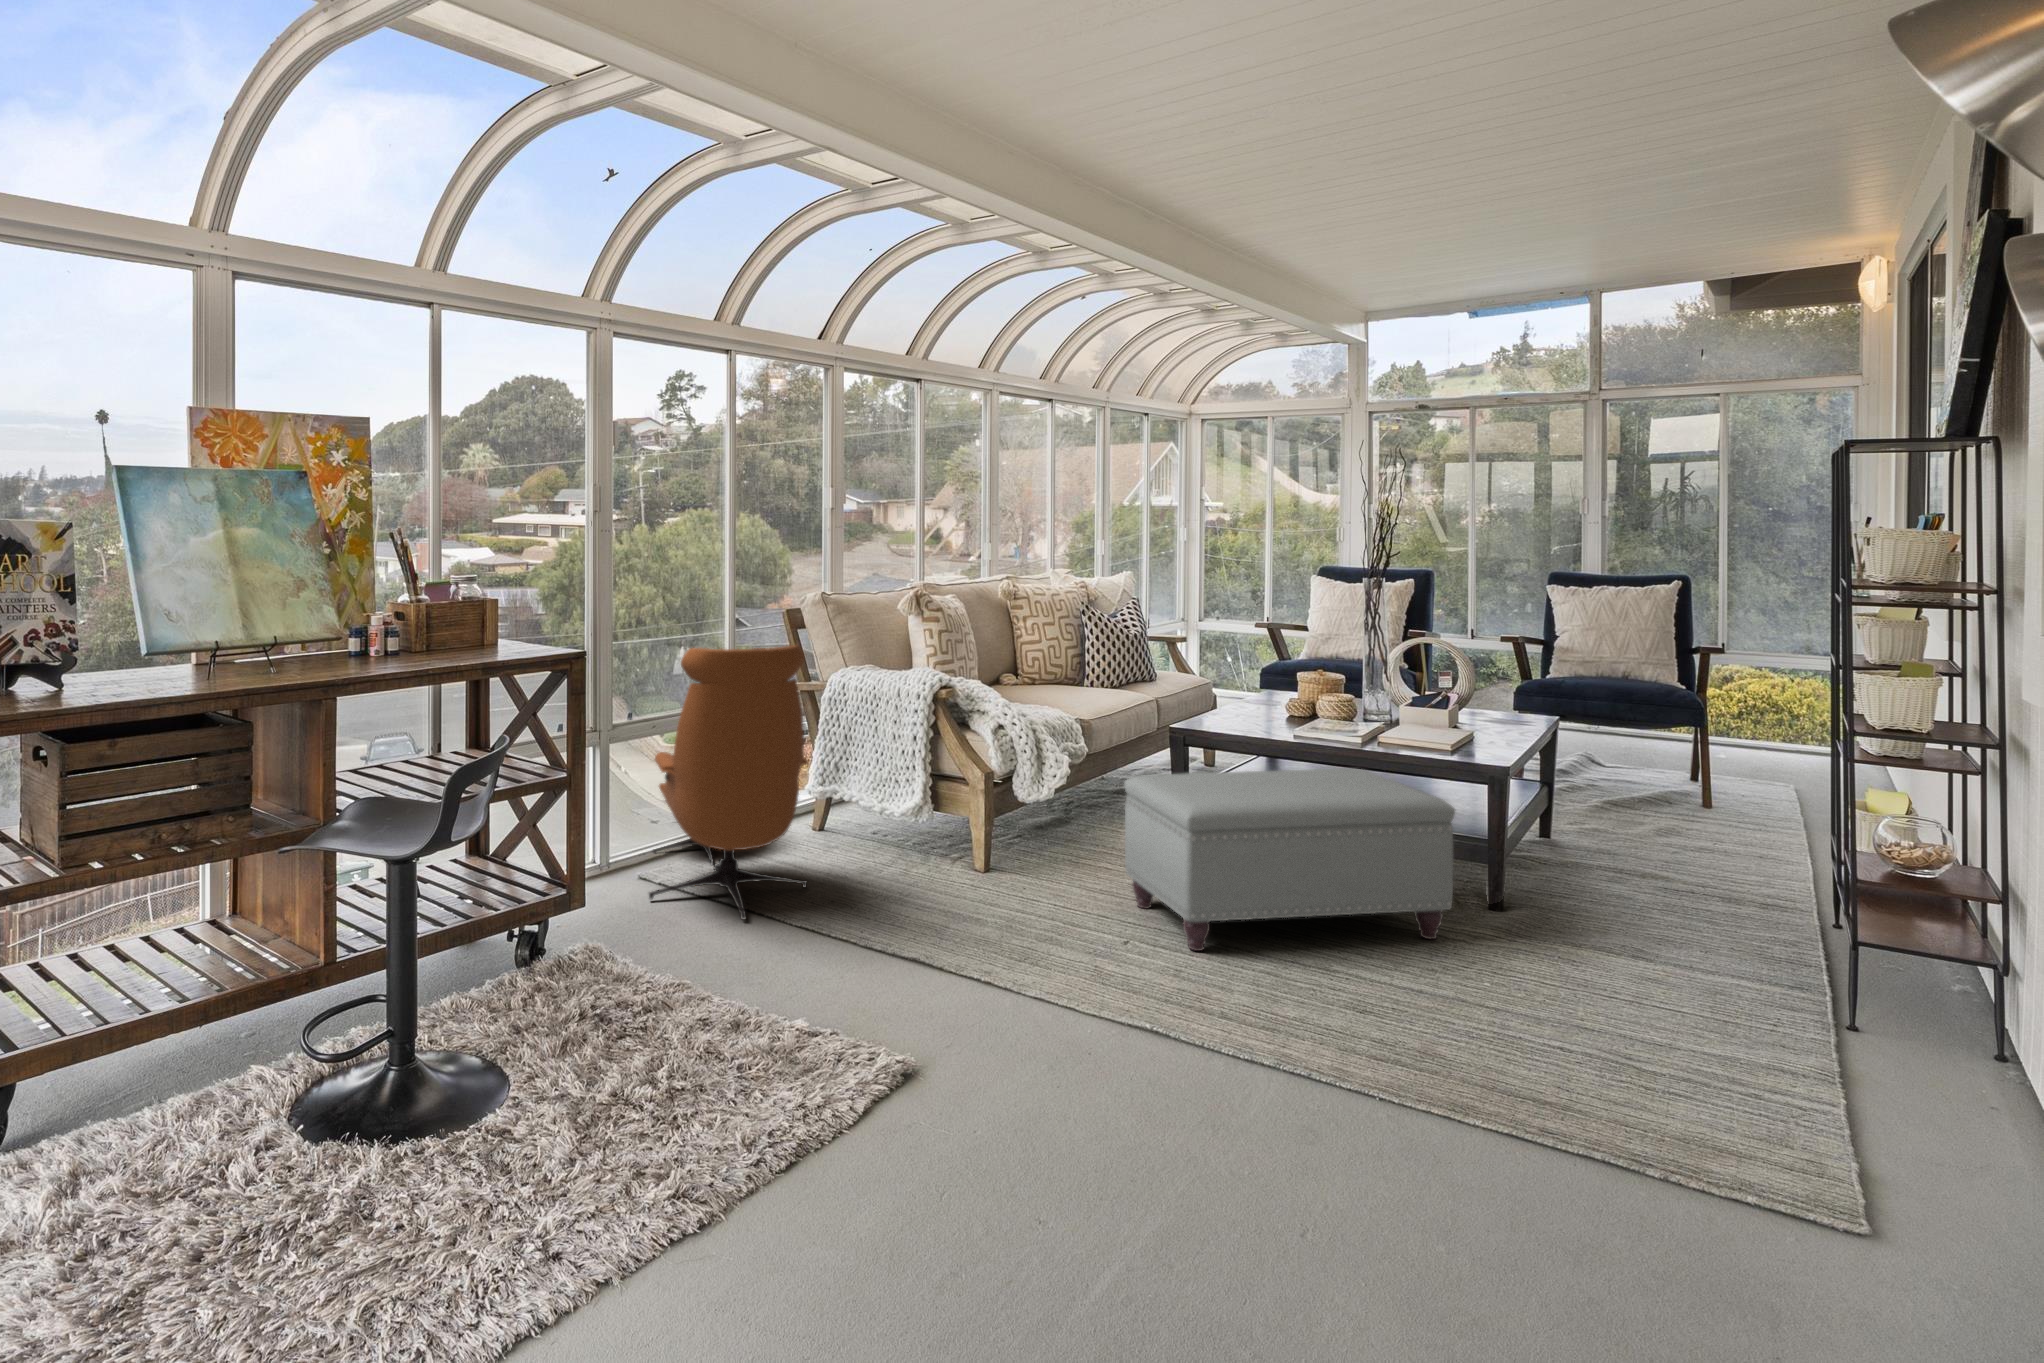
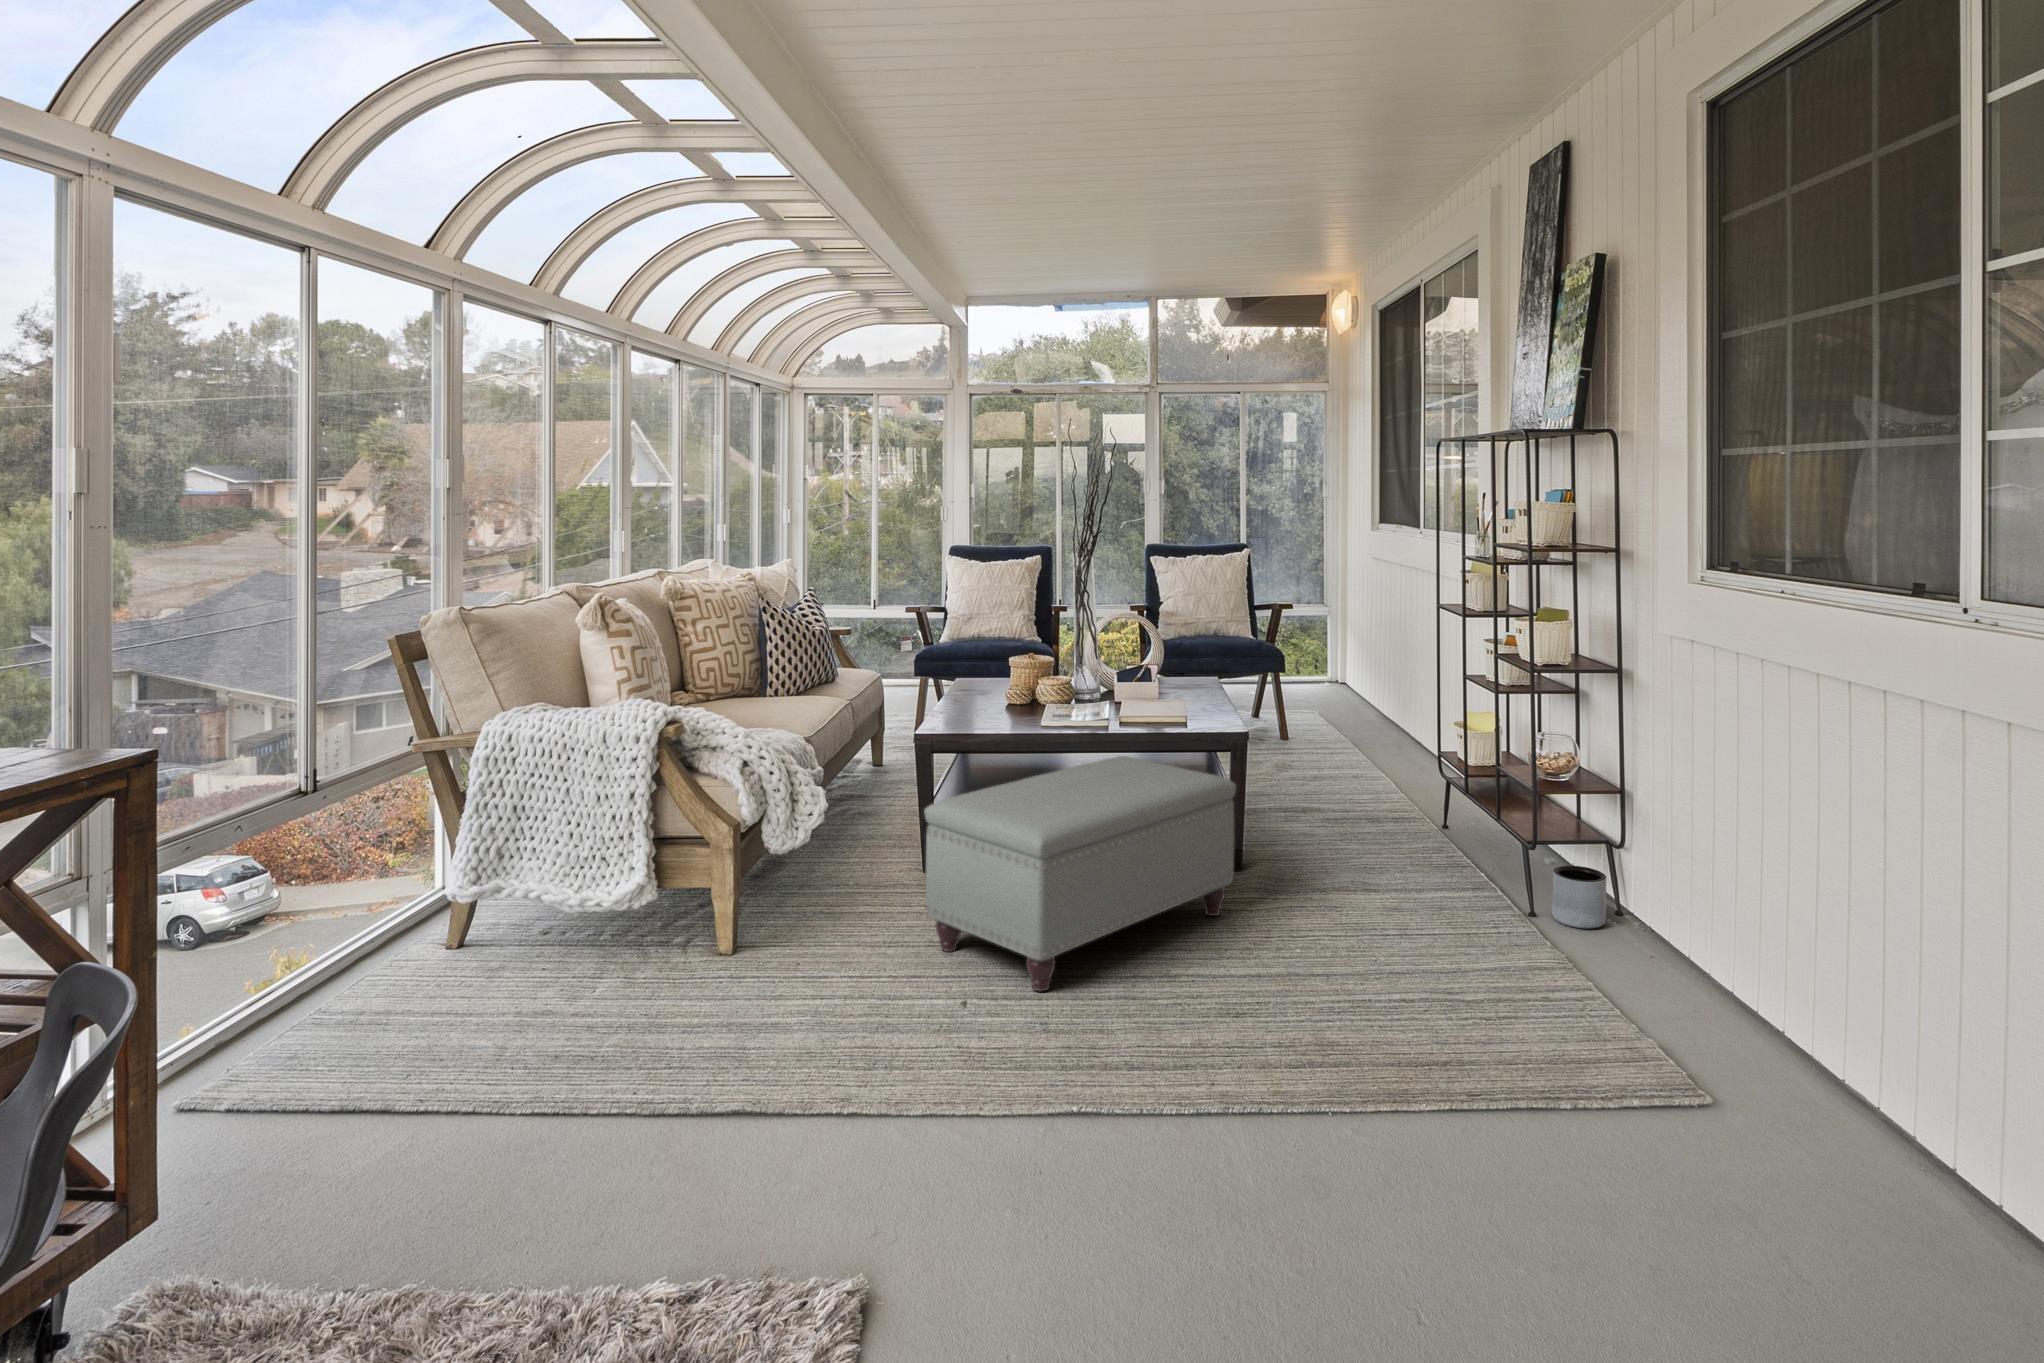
lounge chair: present [649,645,808,919] -> none [192,693,536,1142]
planter: none [1897,977,1984,1061] -> present [1552,866,1606,929]

